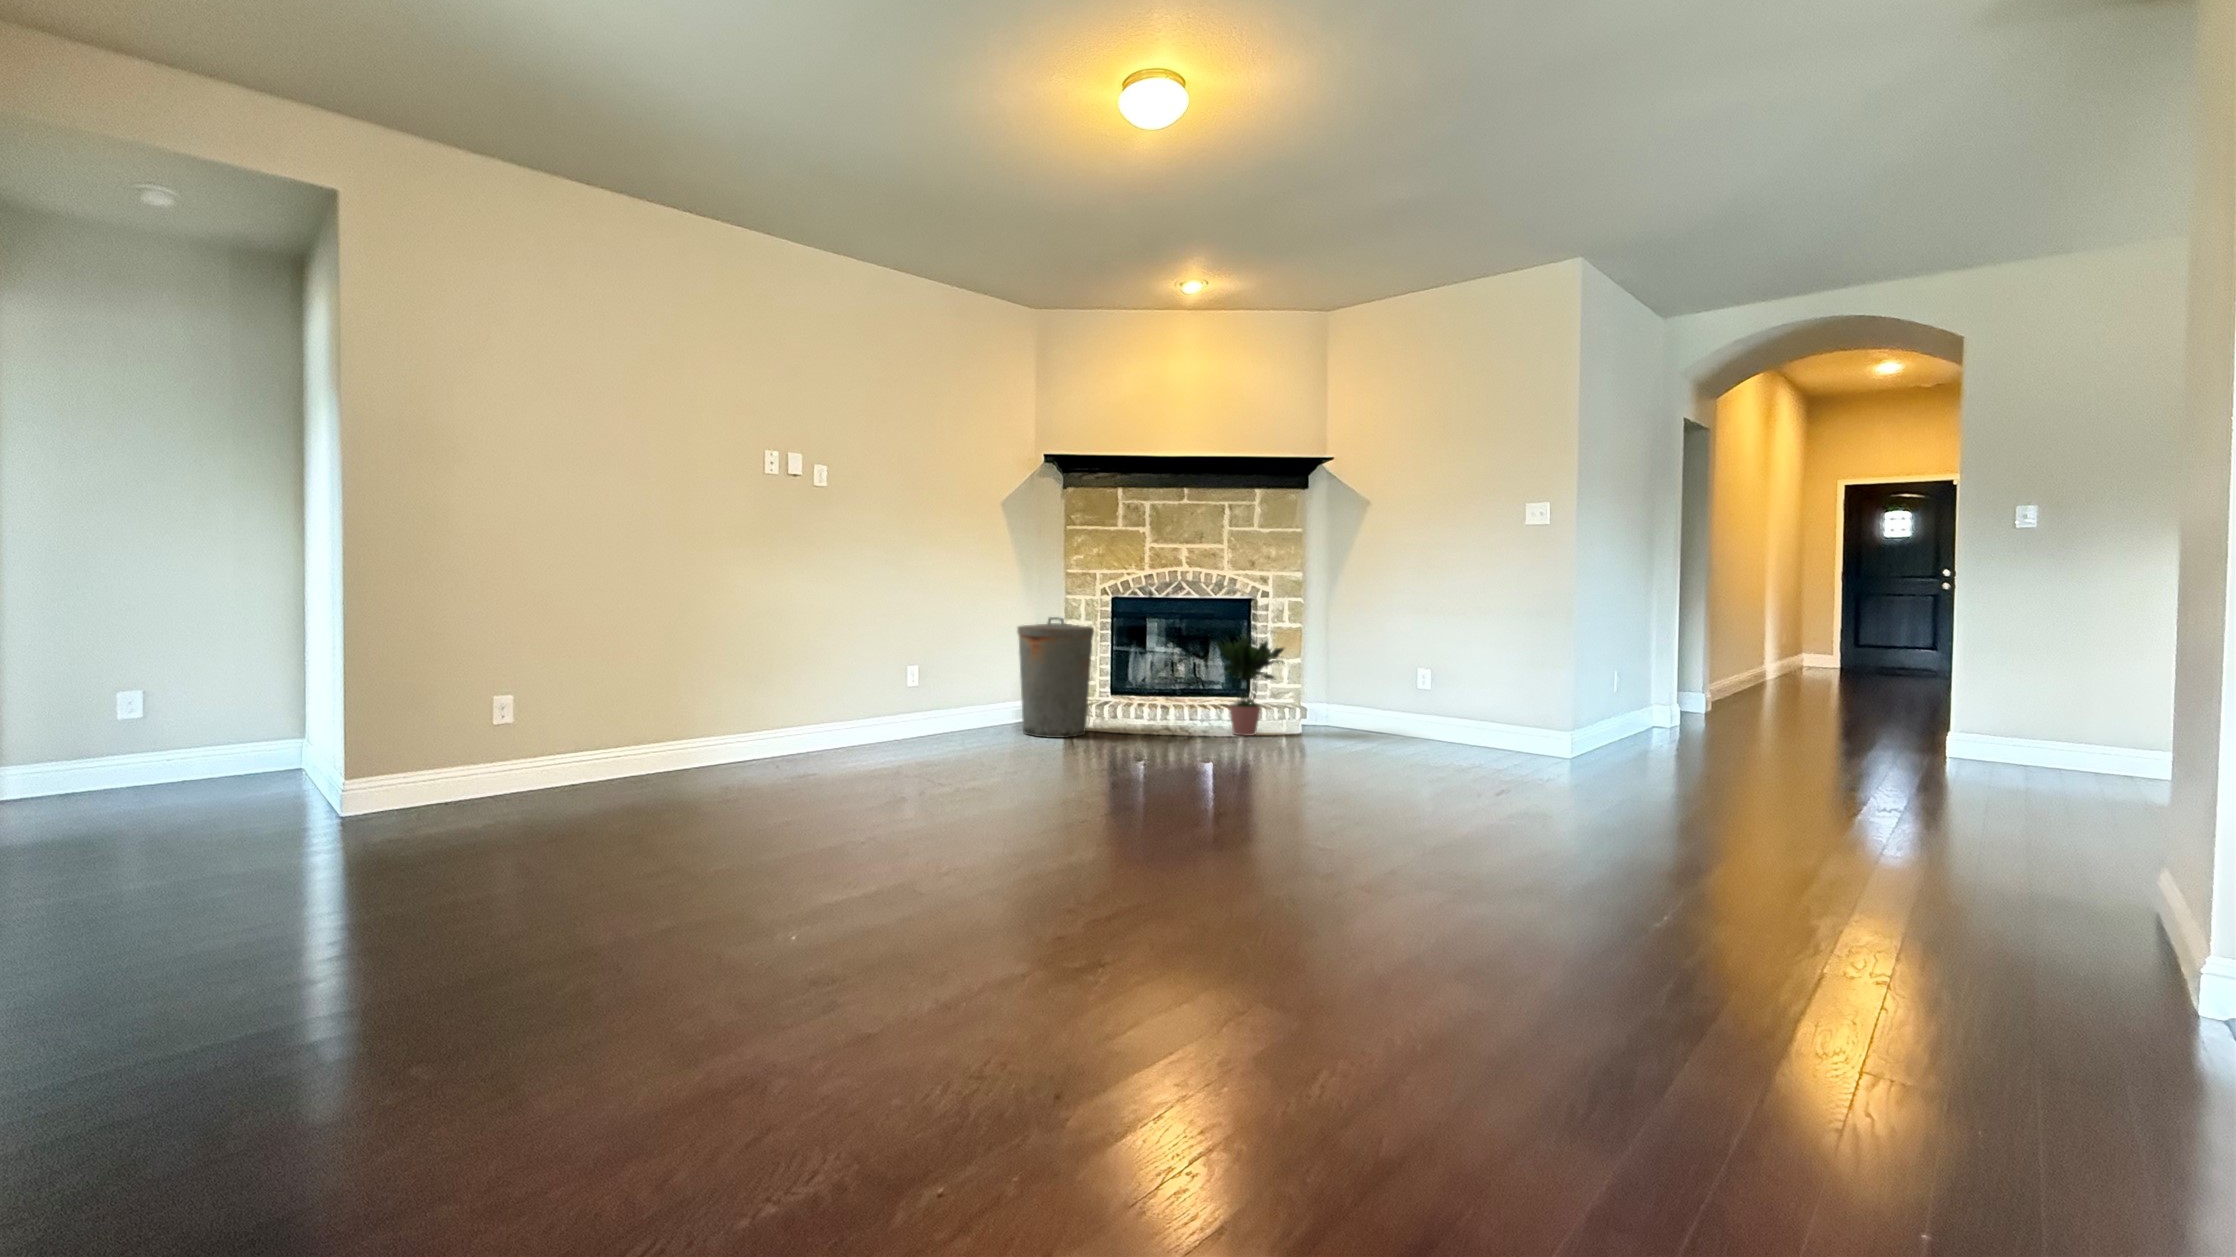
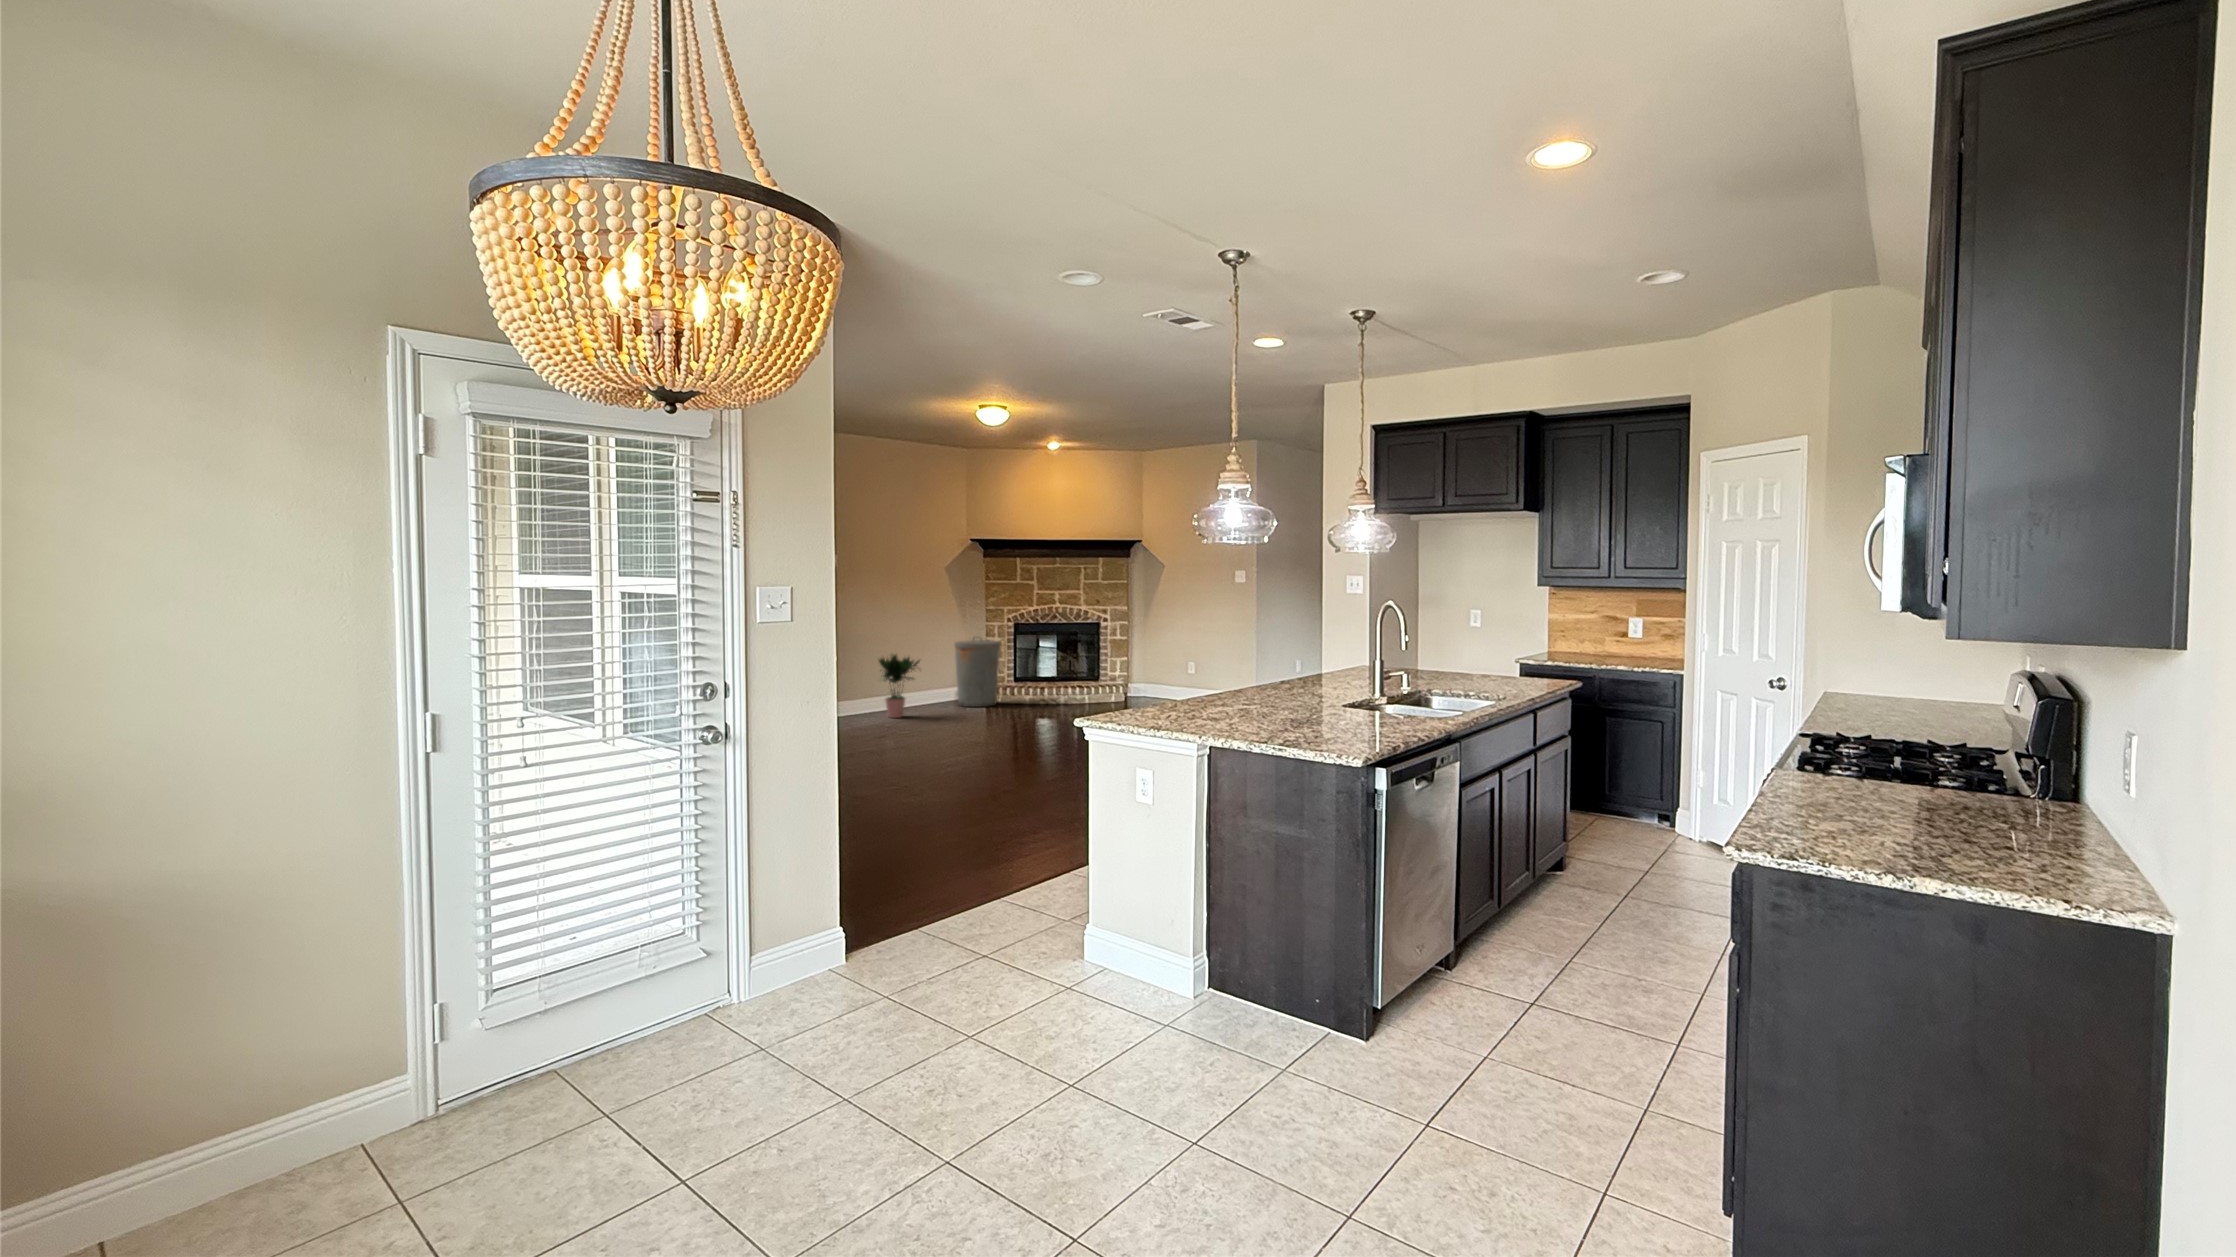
potted plant: present [1218,635,1285,736] -> present [879,654,919,718]

